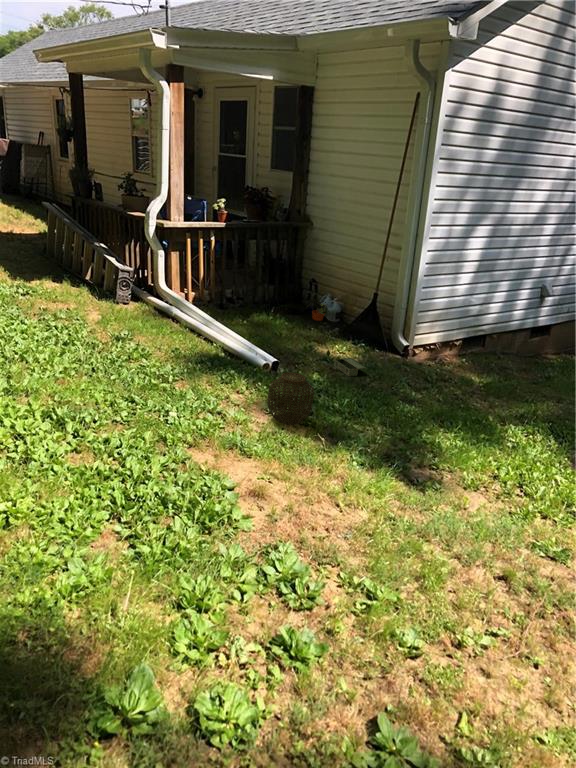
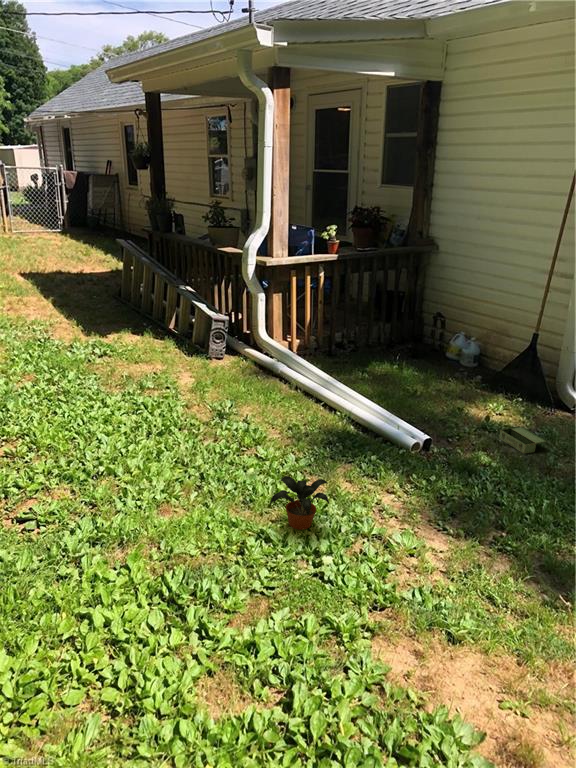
potted plant: present [307,299,326,321] -> present [270,476,329,530]
woven basket: present [267,373,314,425] -> none [440,470,508,545]

